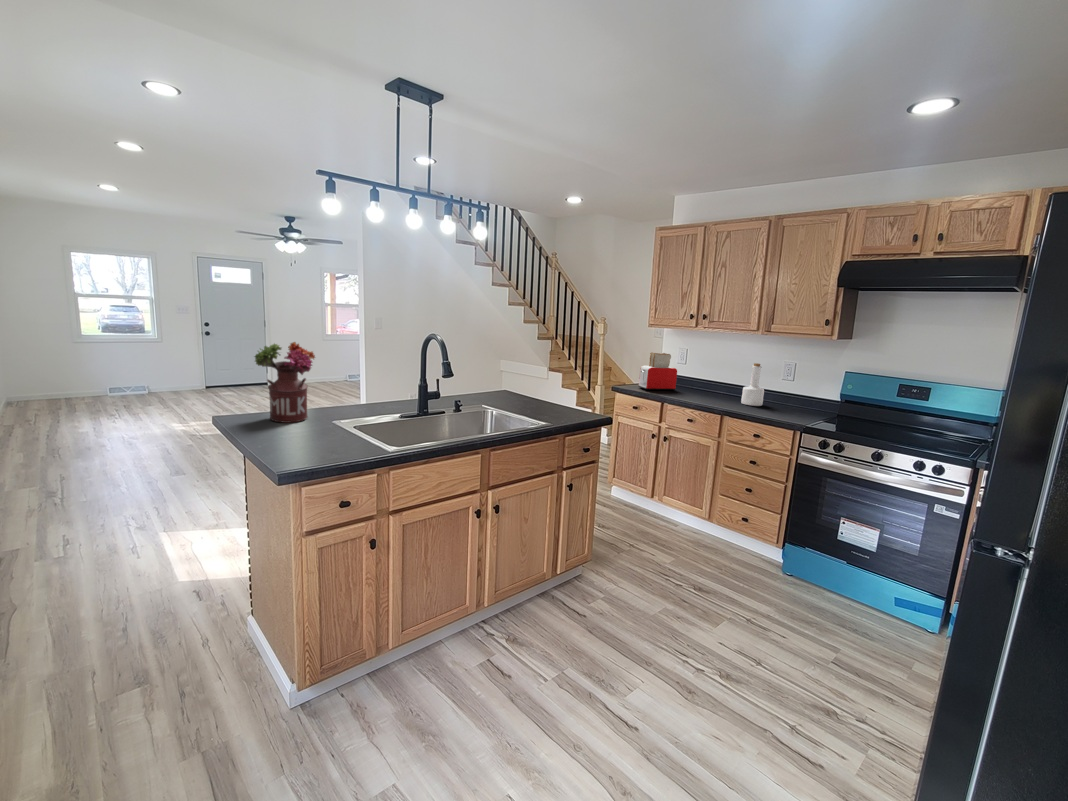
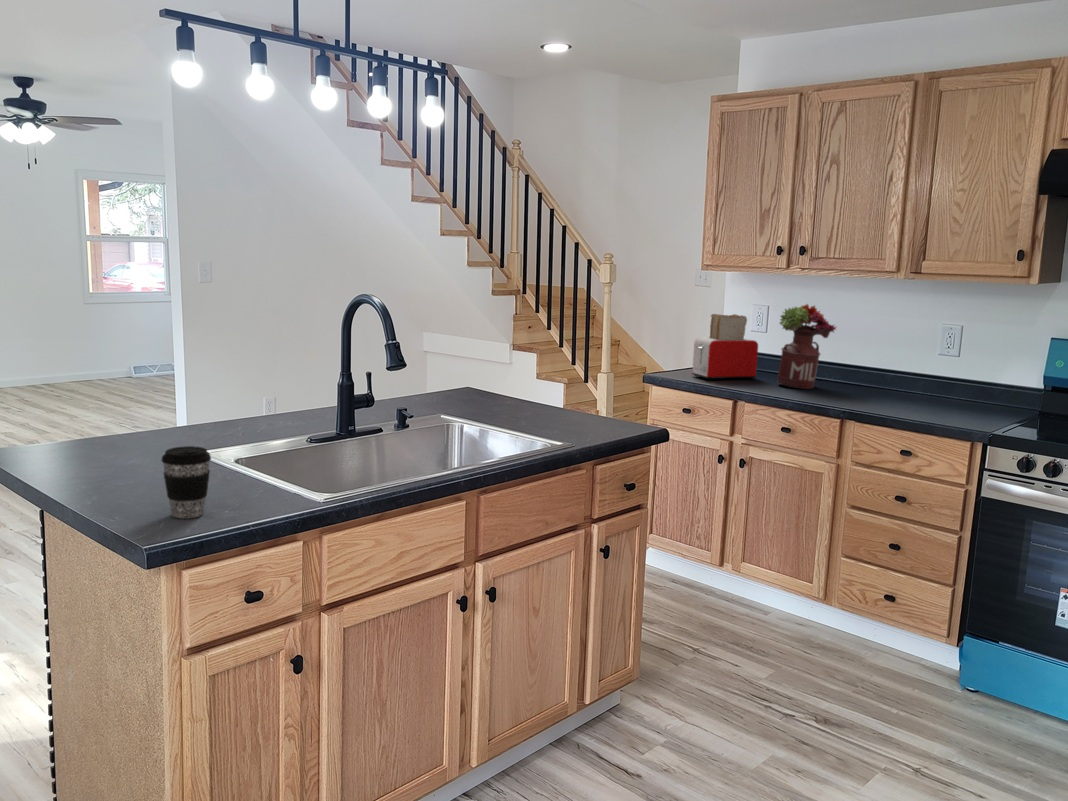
flower arrangement: present [255,342,315,423] -> present [777,304,836,389]
bottle: present [741,363,764,406] -> none [872,328,910,401]
coffee cup: none [295,418,324,459] -> present [162,446,211,518]

